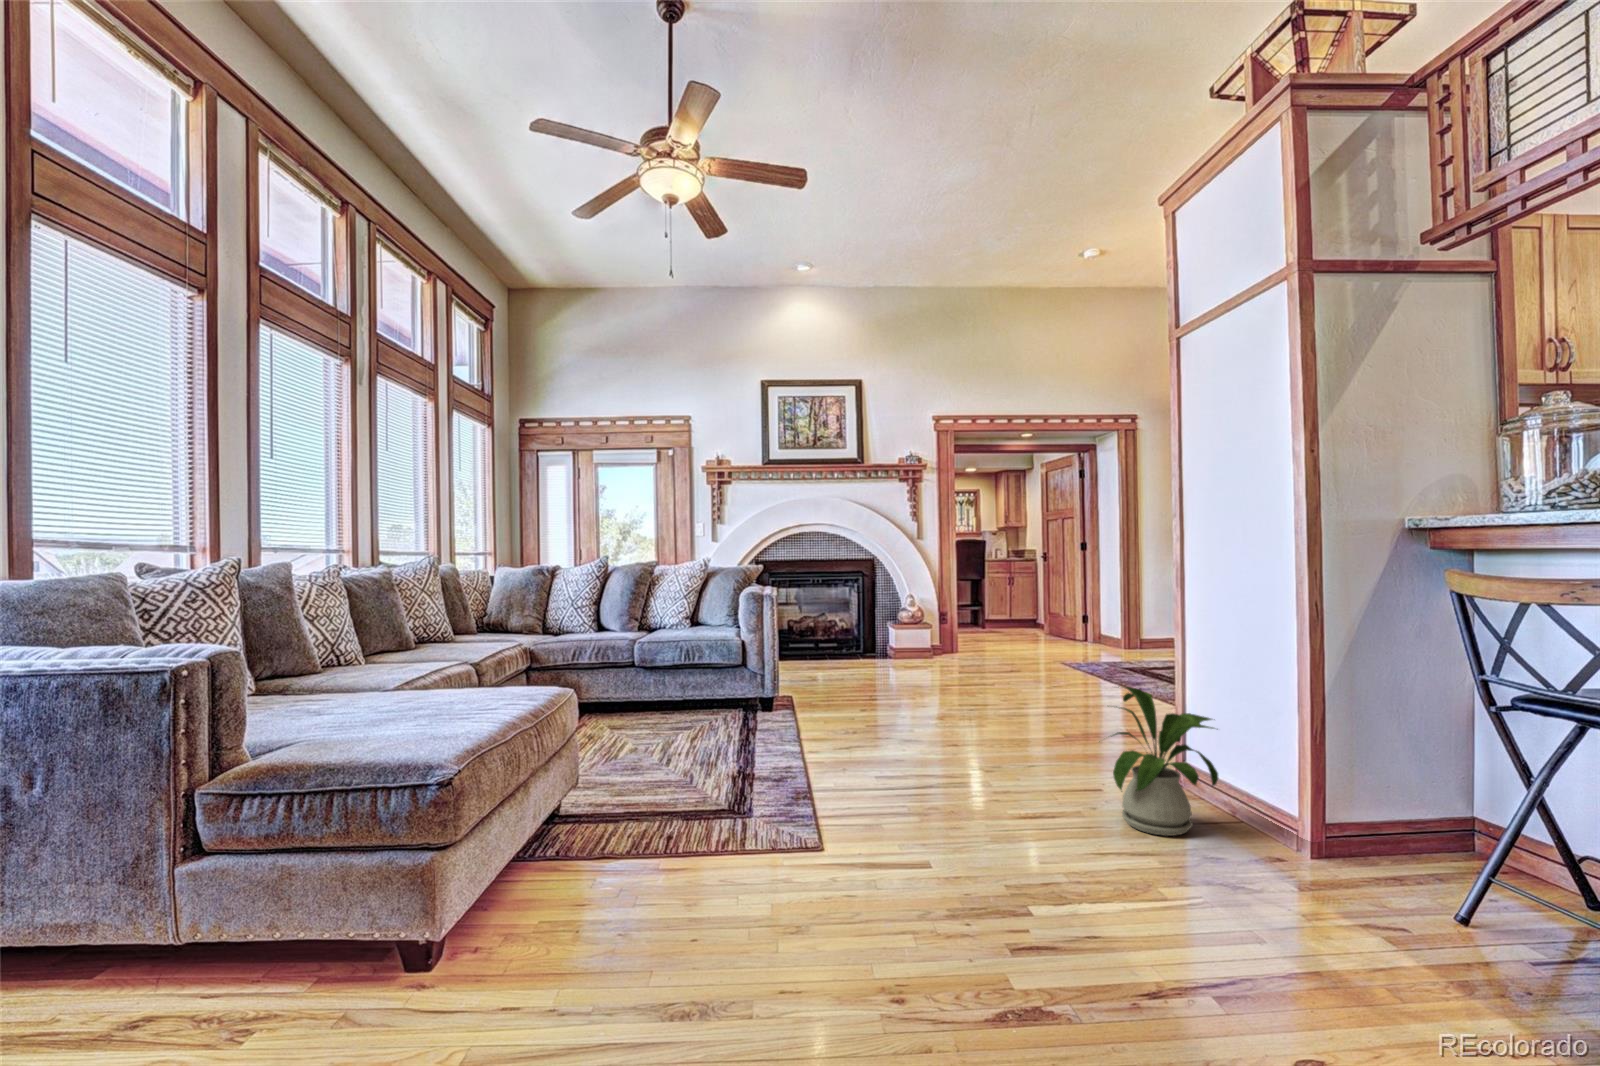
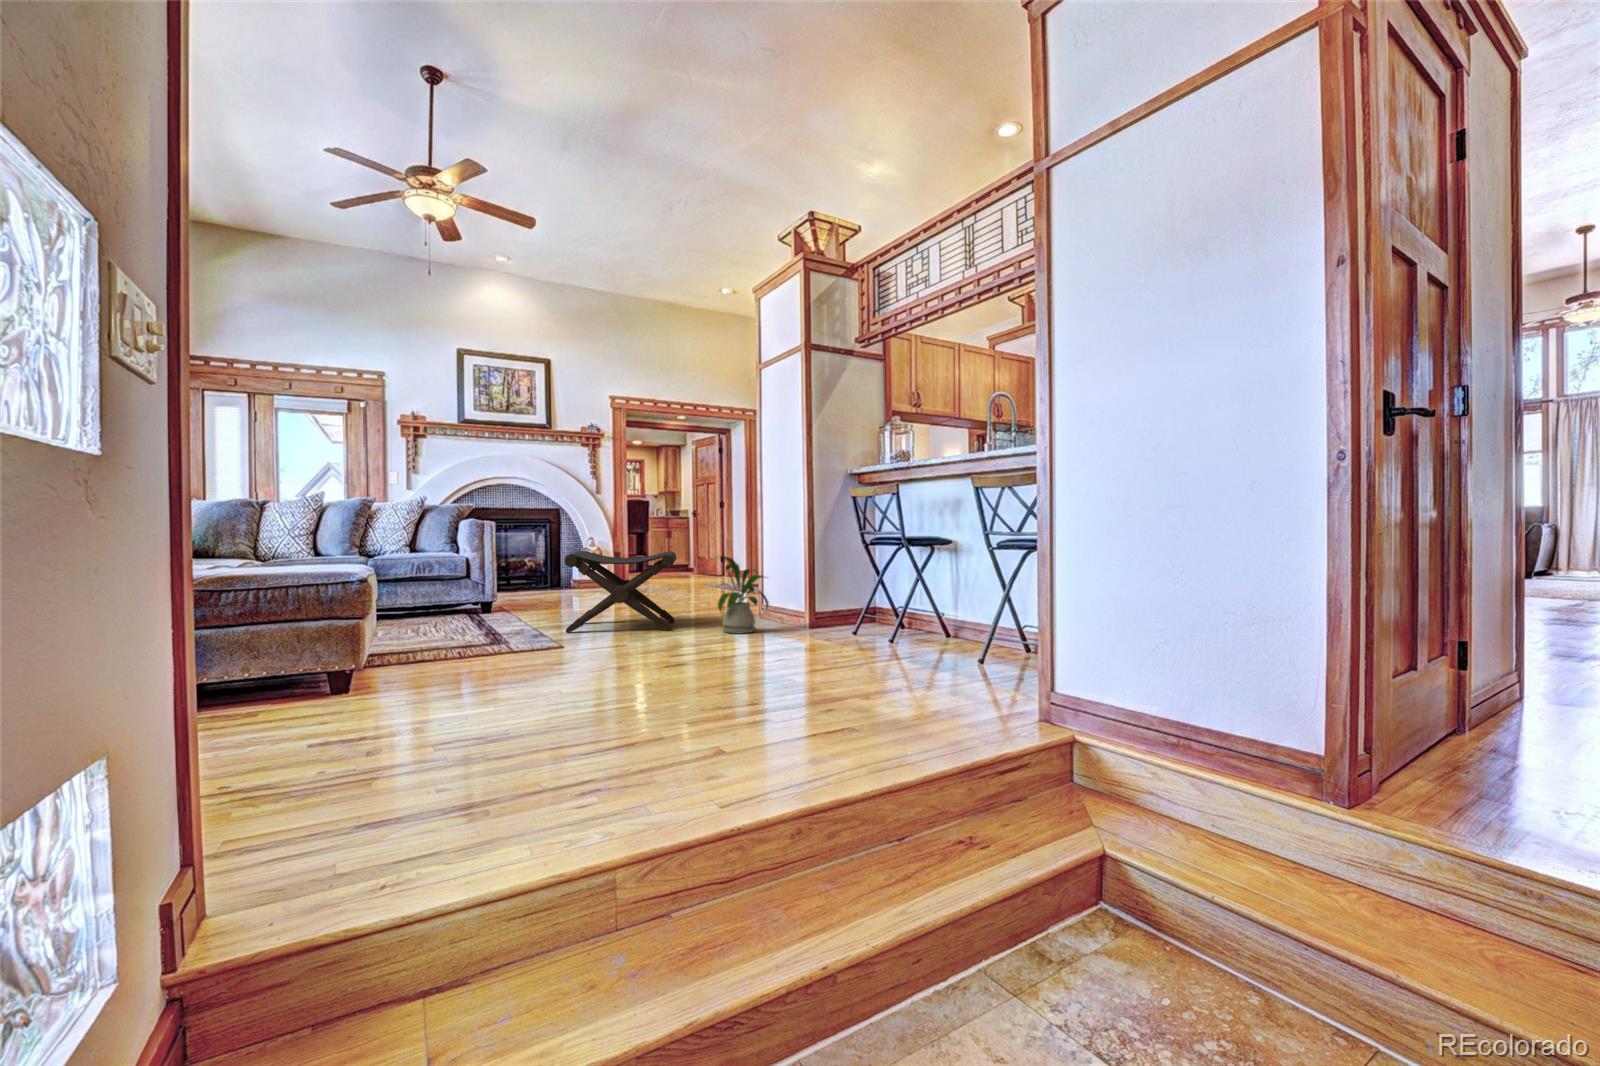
footstool: none [850,646,1029,803] -> present [564,551,676,633]

